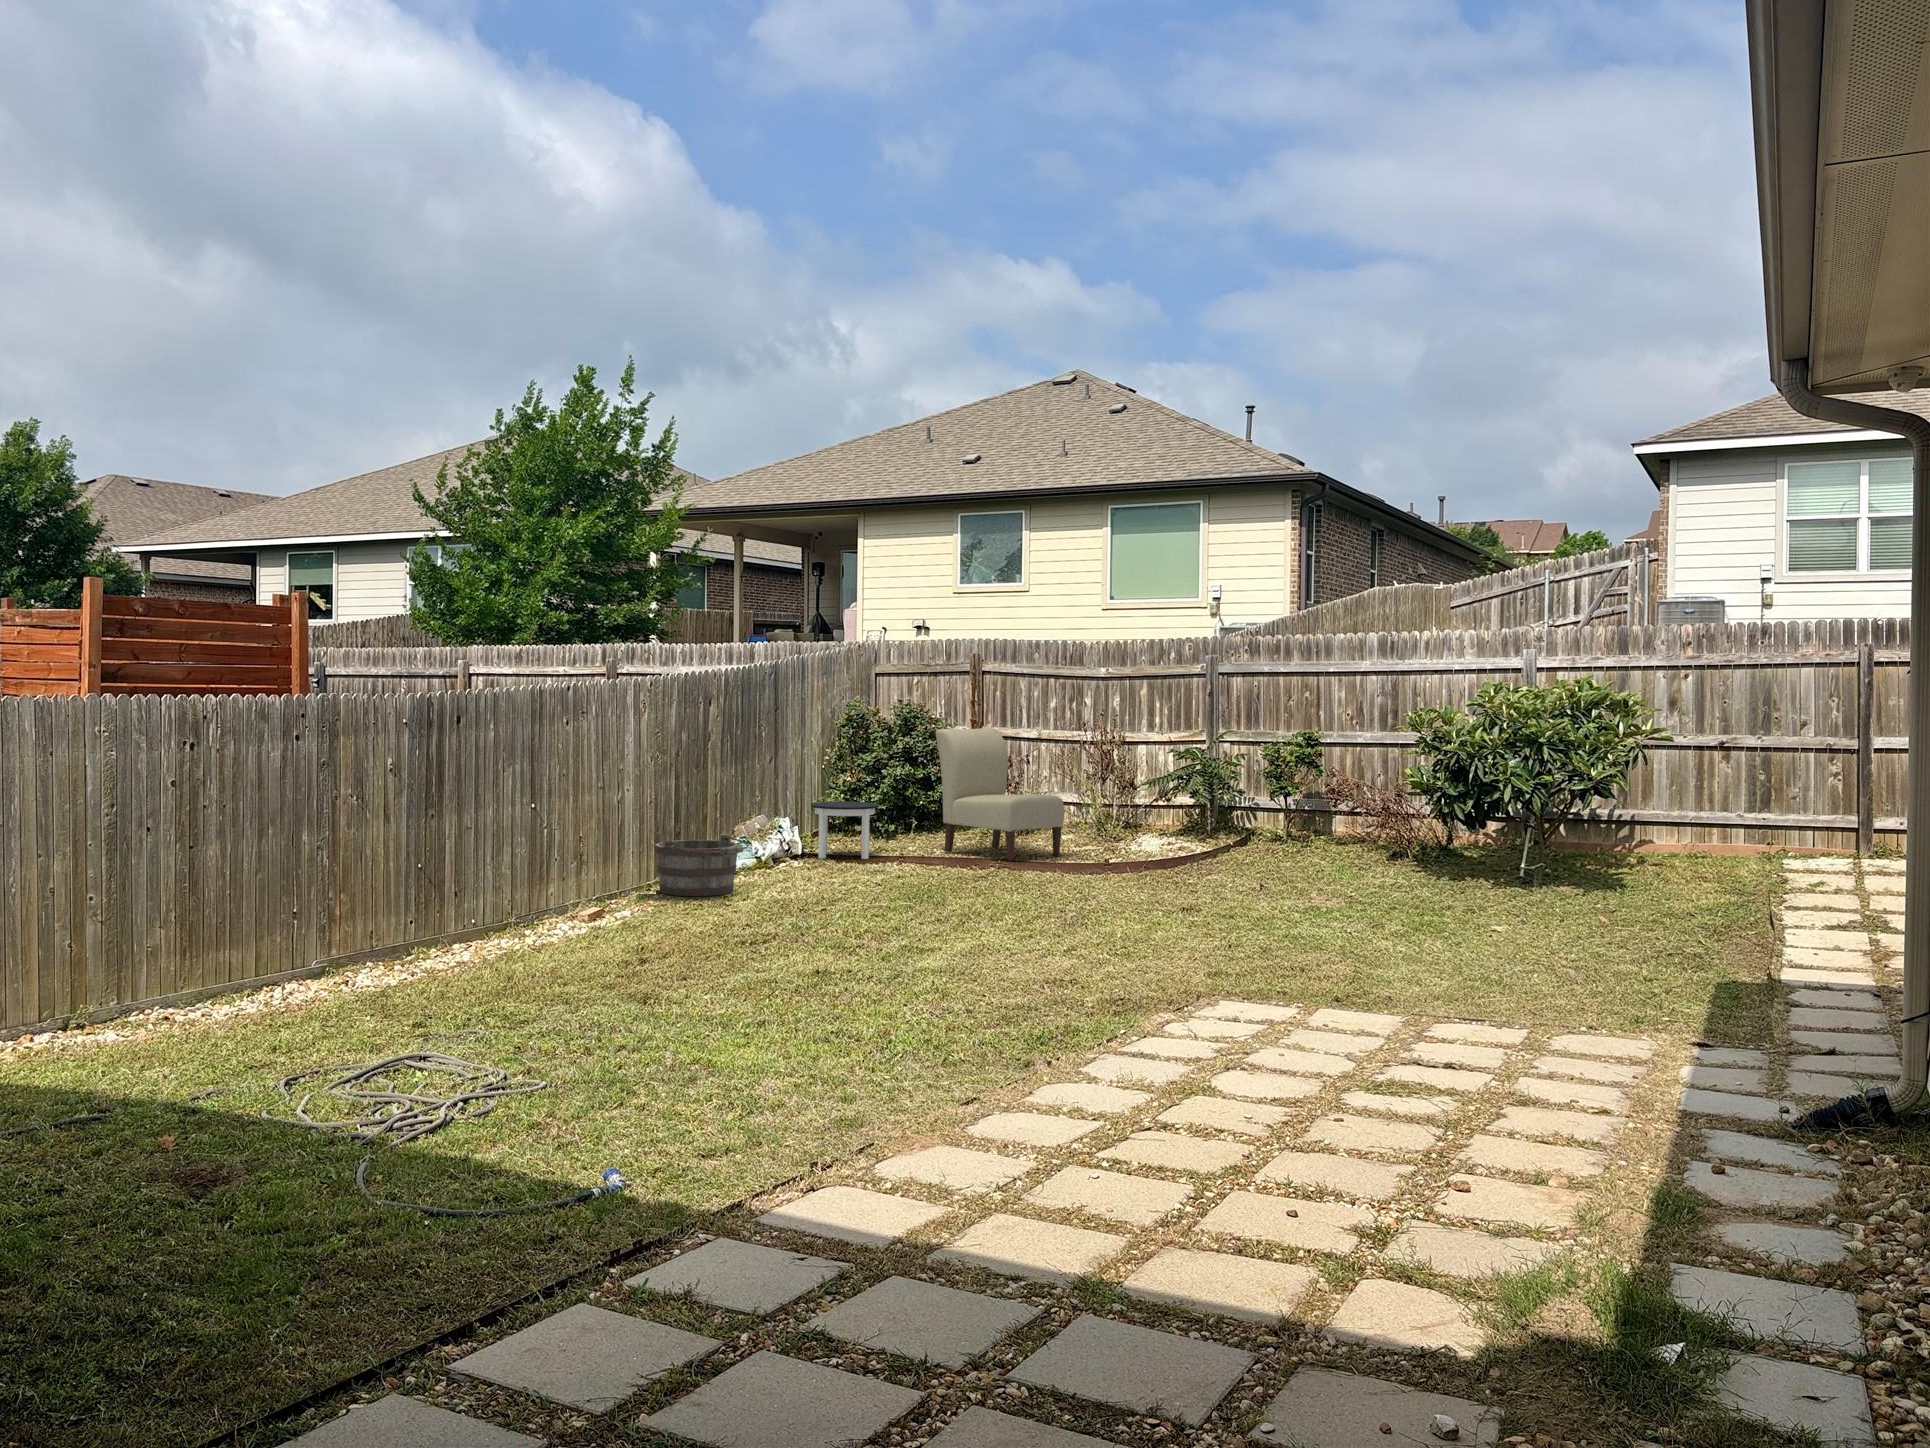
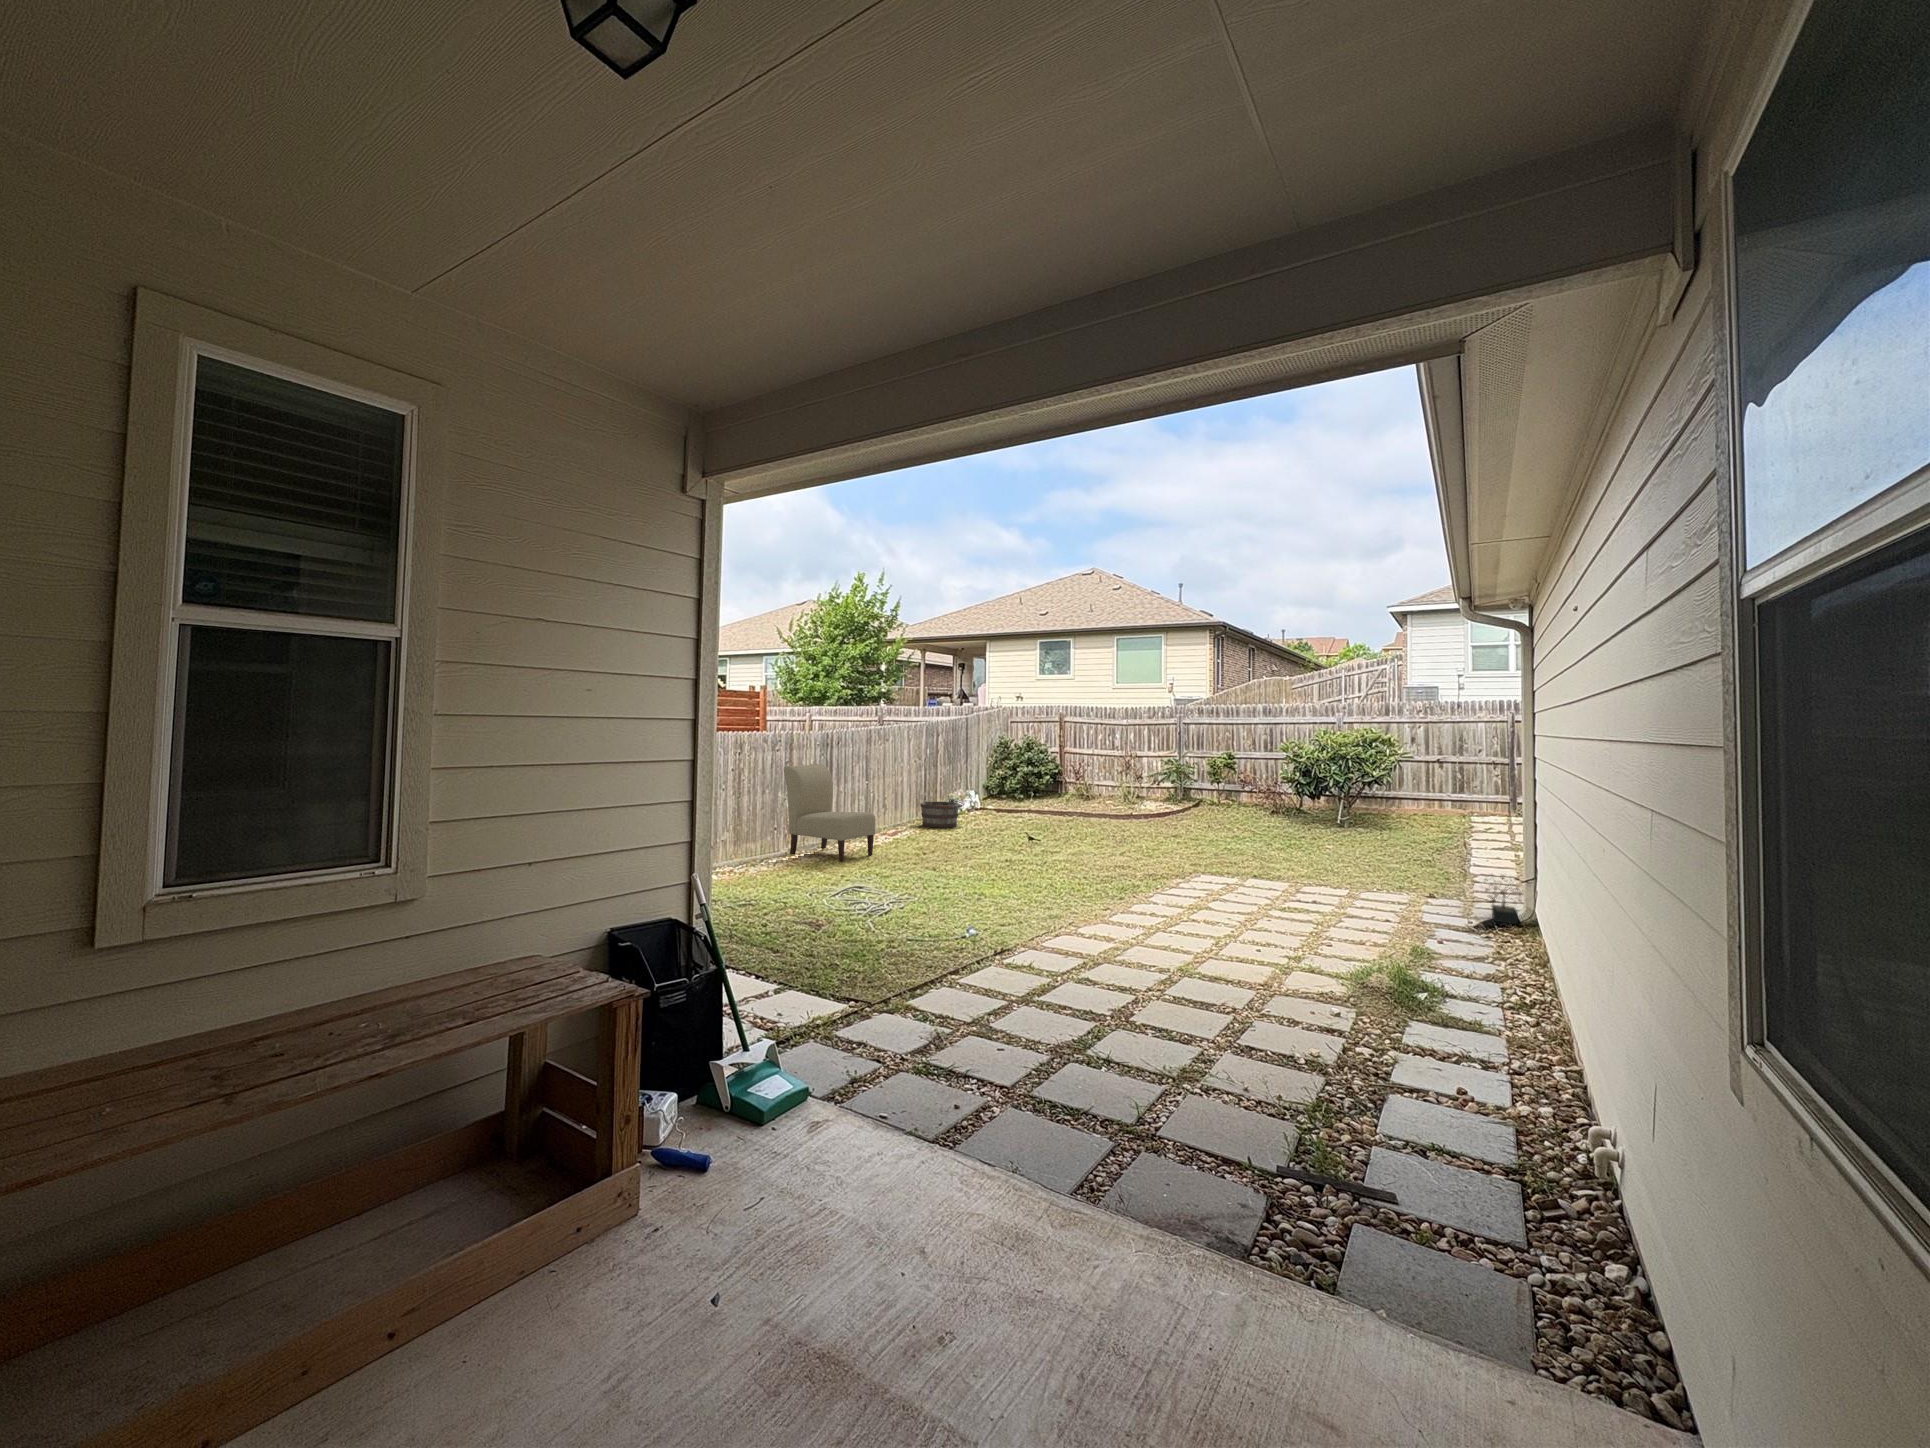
chair: present [936,728,1064,861] -> present [784,764,876,862]
round table: present [811,801,879,859] -> none [983,784,1016,812]
decorative plant: none [1818,997,1914,1115] -> present [1484,875,1522,924]

